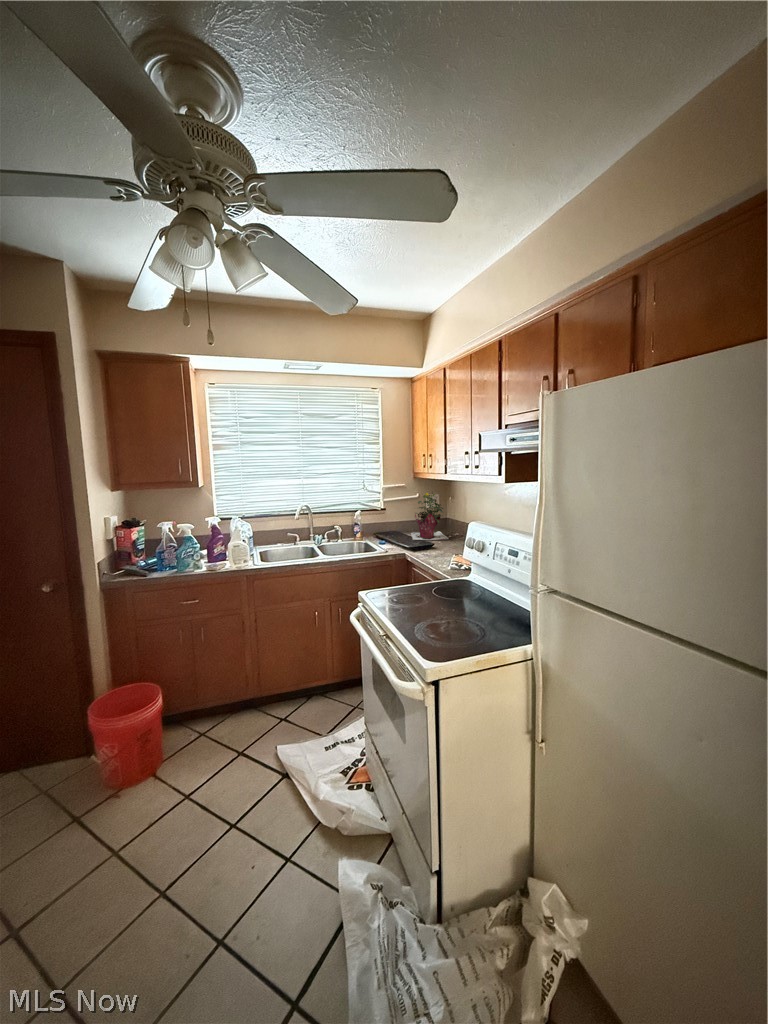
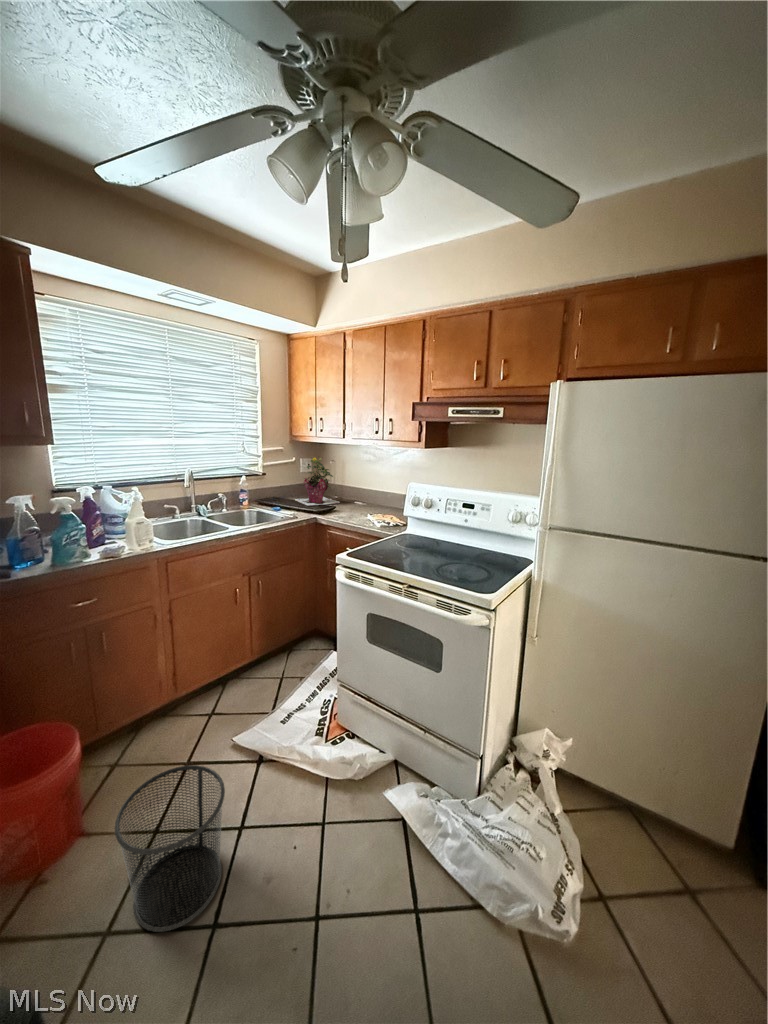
waste bin: none [113,749,203,882] -> present [114,765,225,932]

